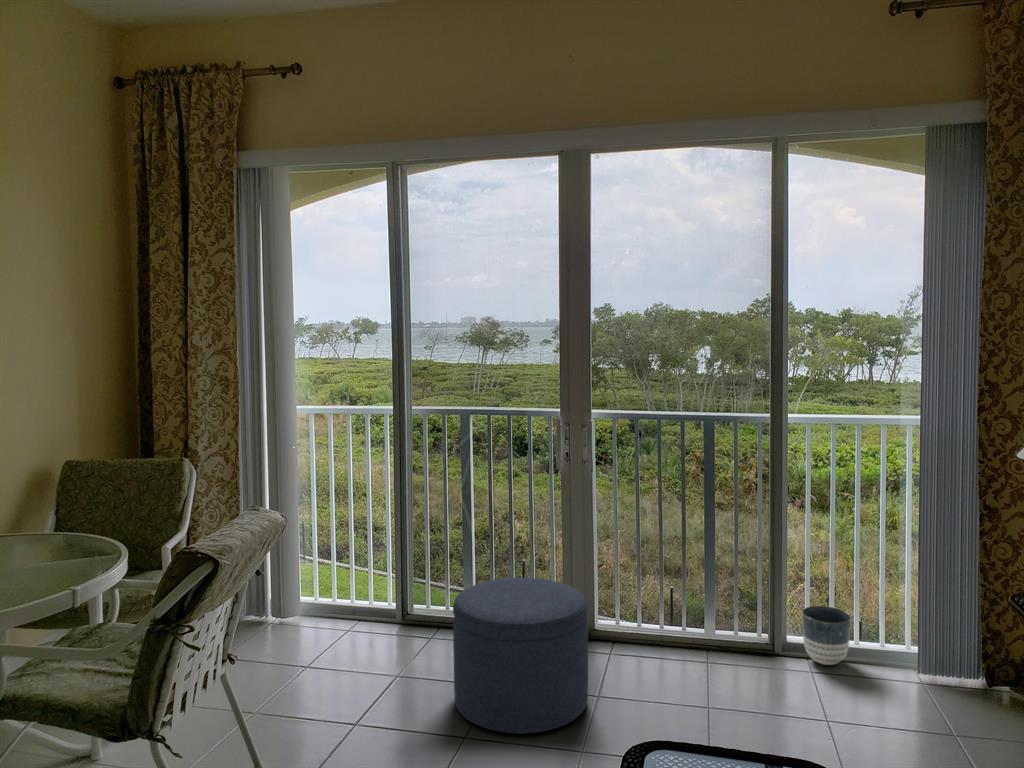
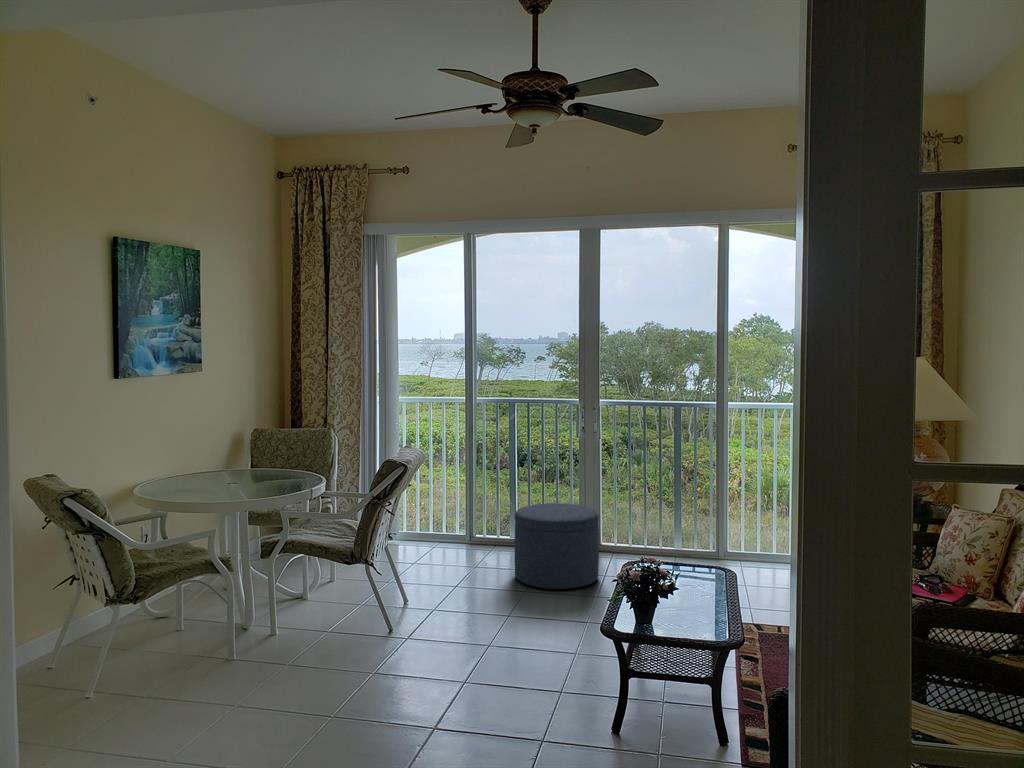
planter: present [802,606,851,665] -> none [737,527,767,563]

